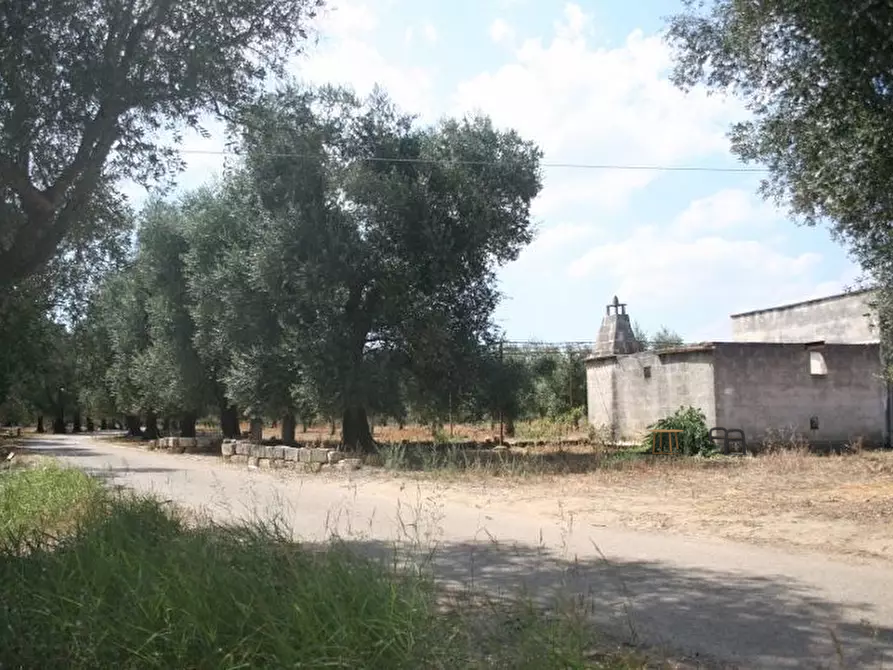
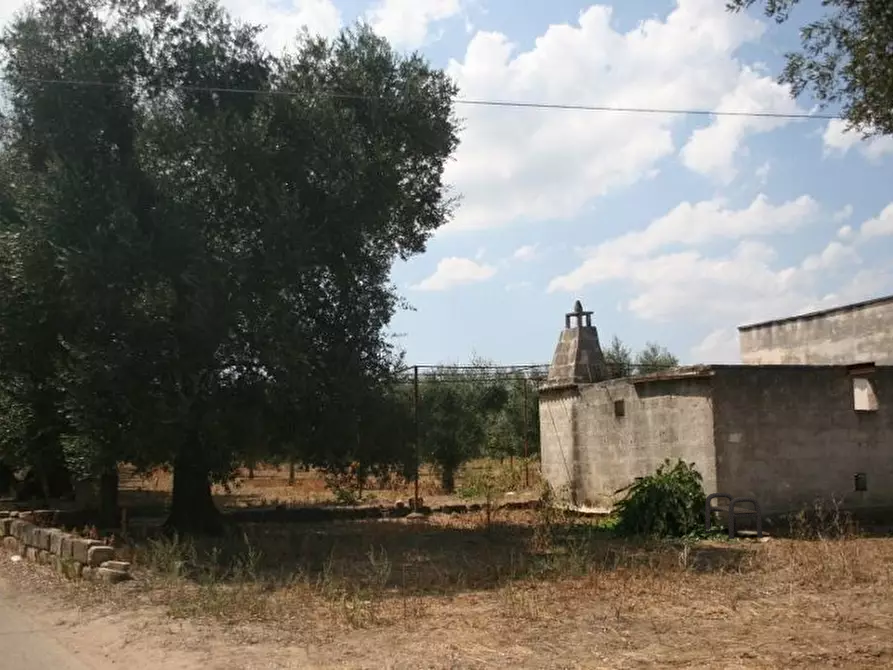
round table: present [647,429,683,455] -> none [612,497,667,538]

